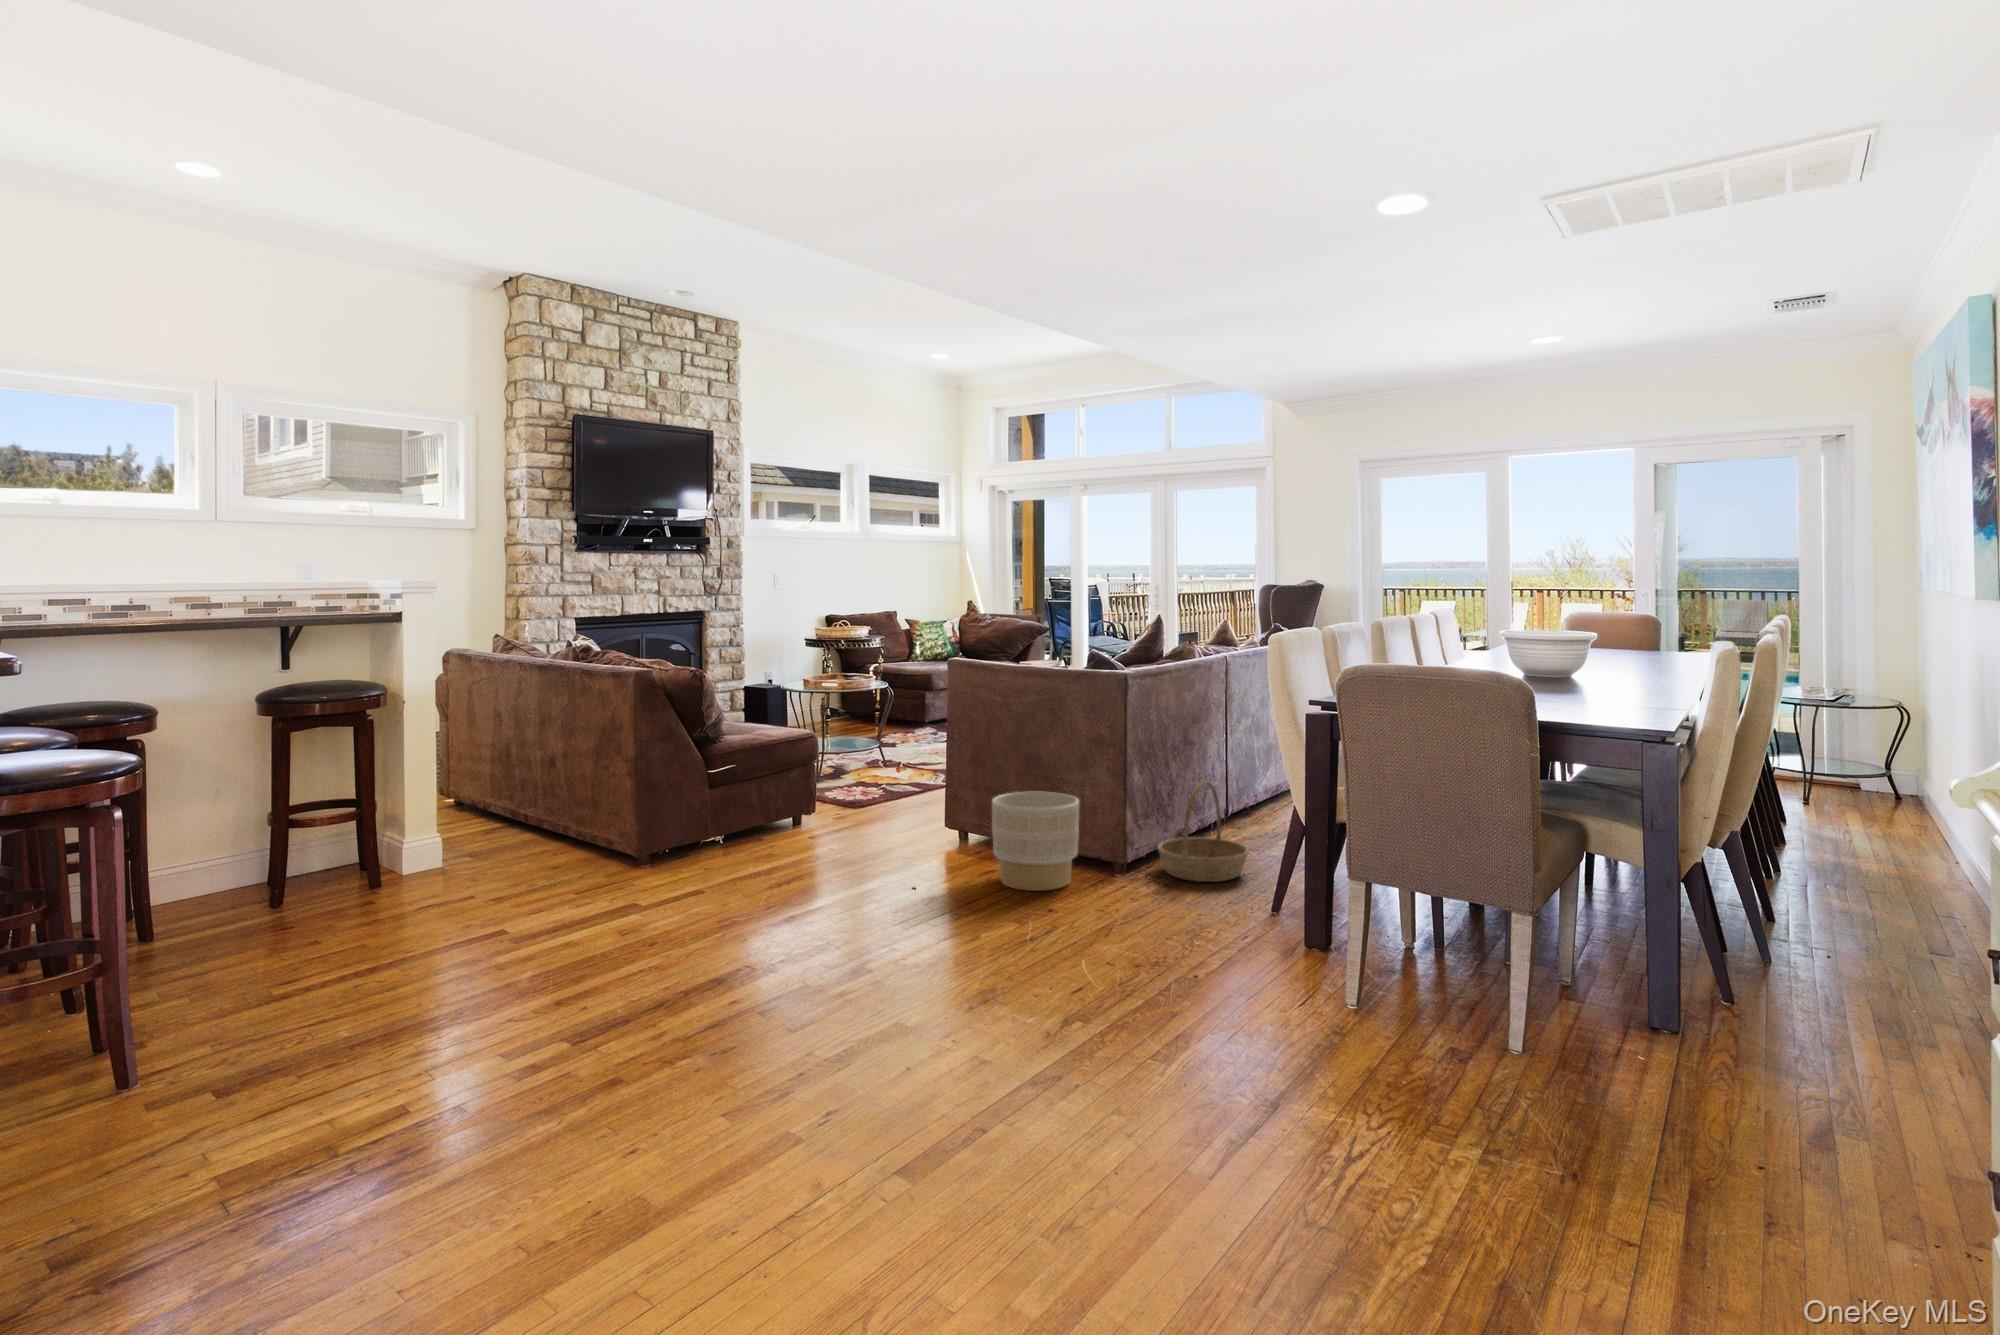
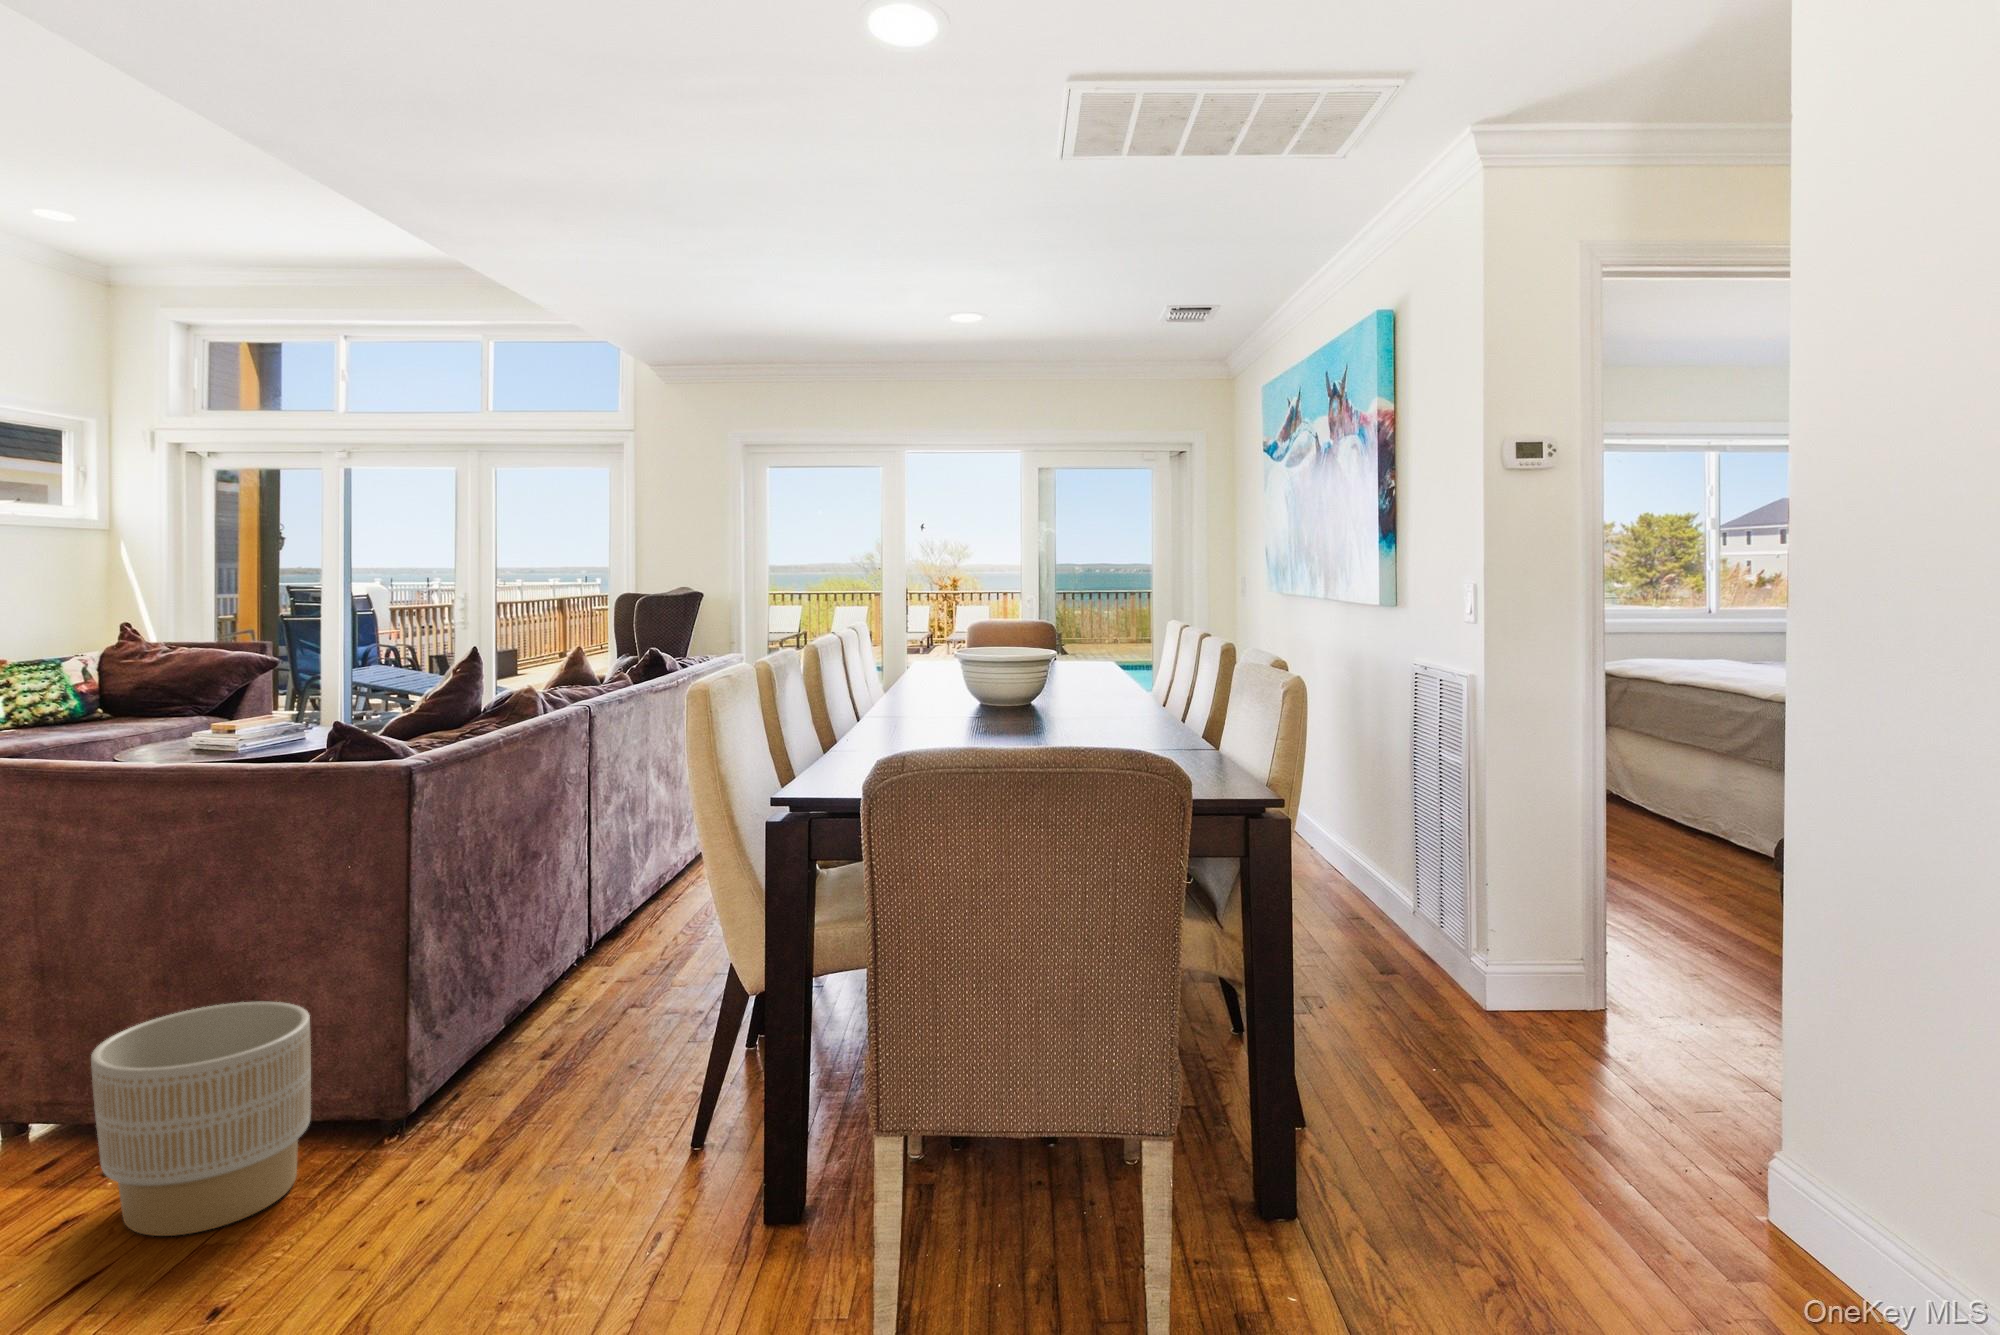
basket: present [1157,781,1249,882] -> none [479,929,645,1115]

